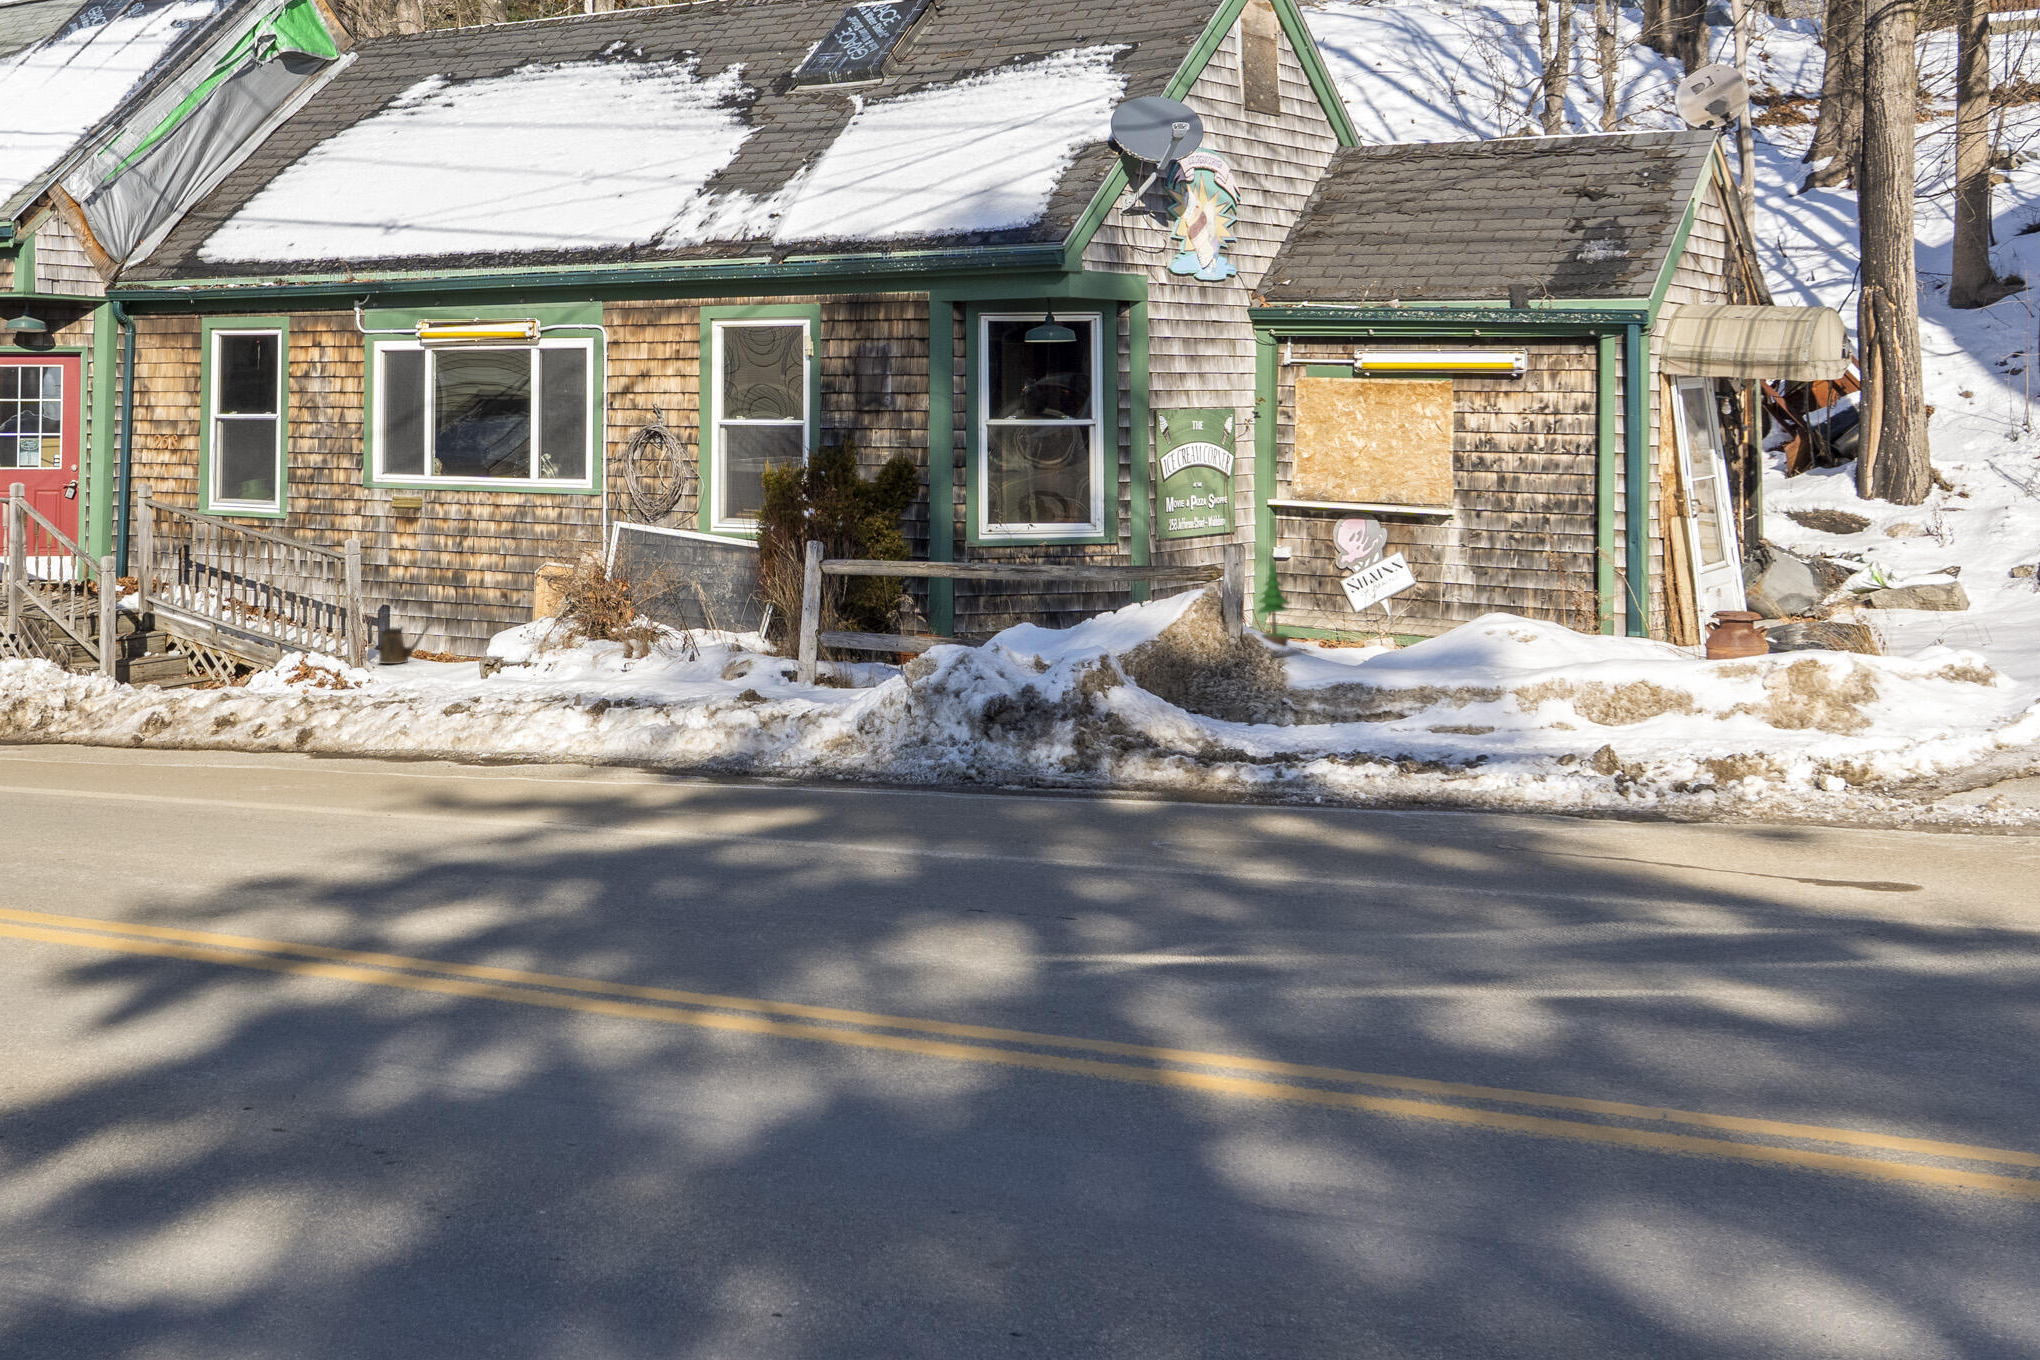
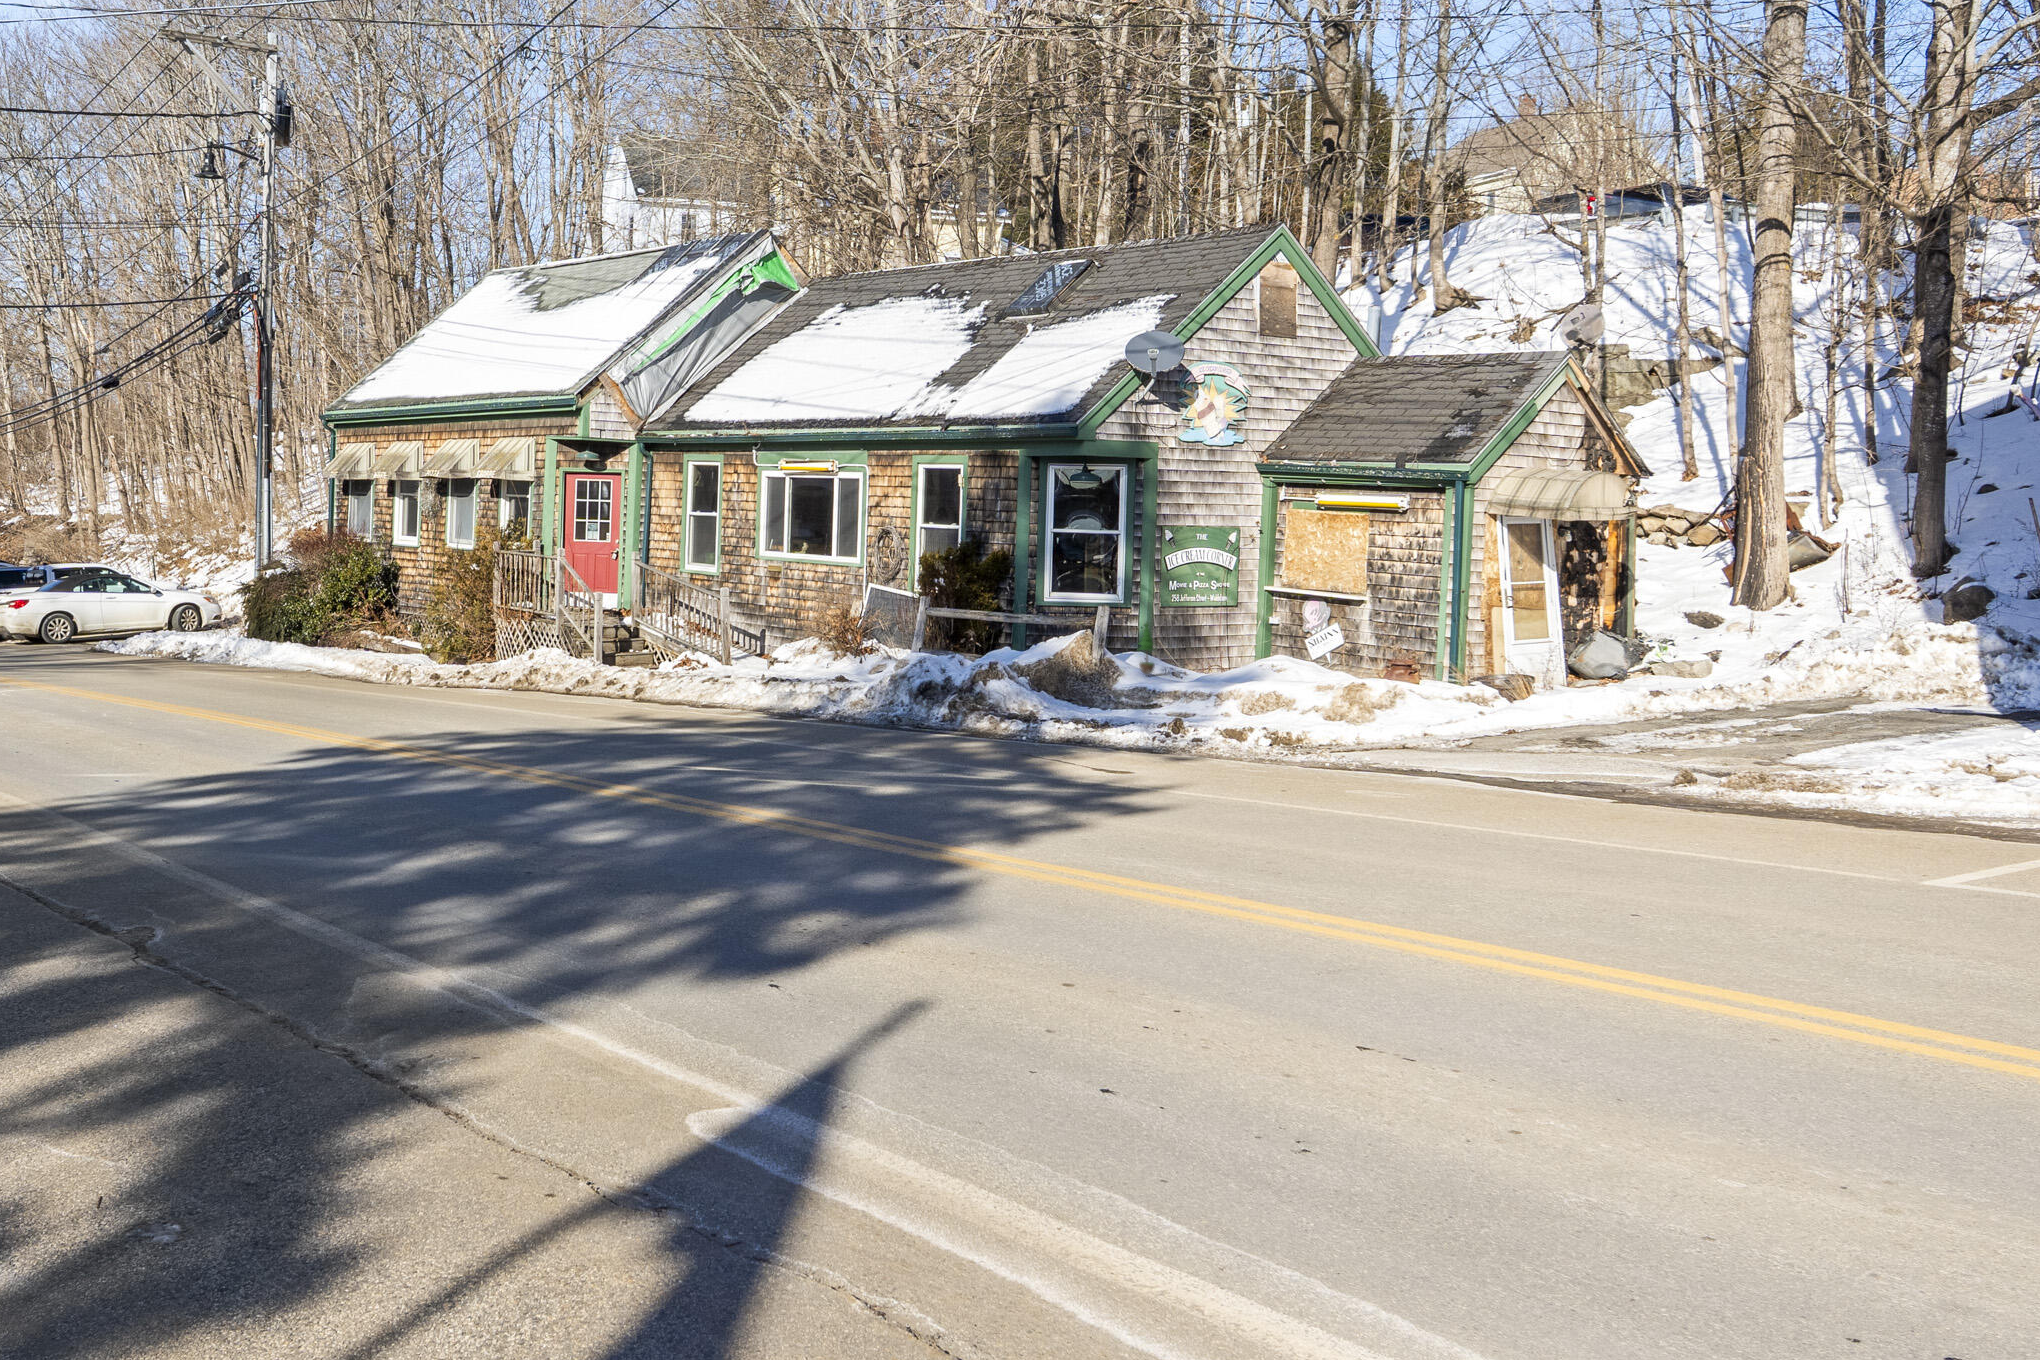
watering can: present [371,626,429,664] -> none [726,637,757,659]

